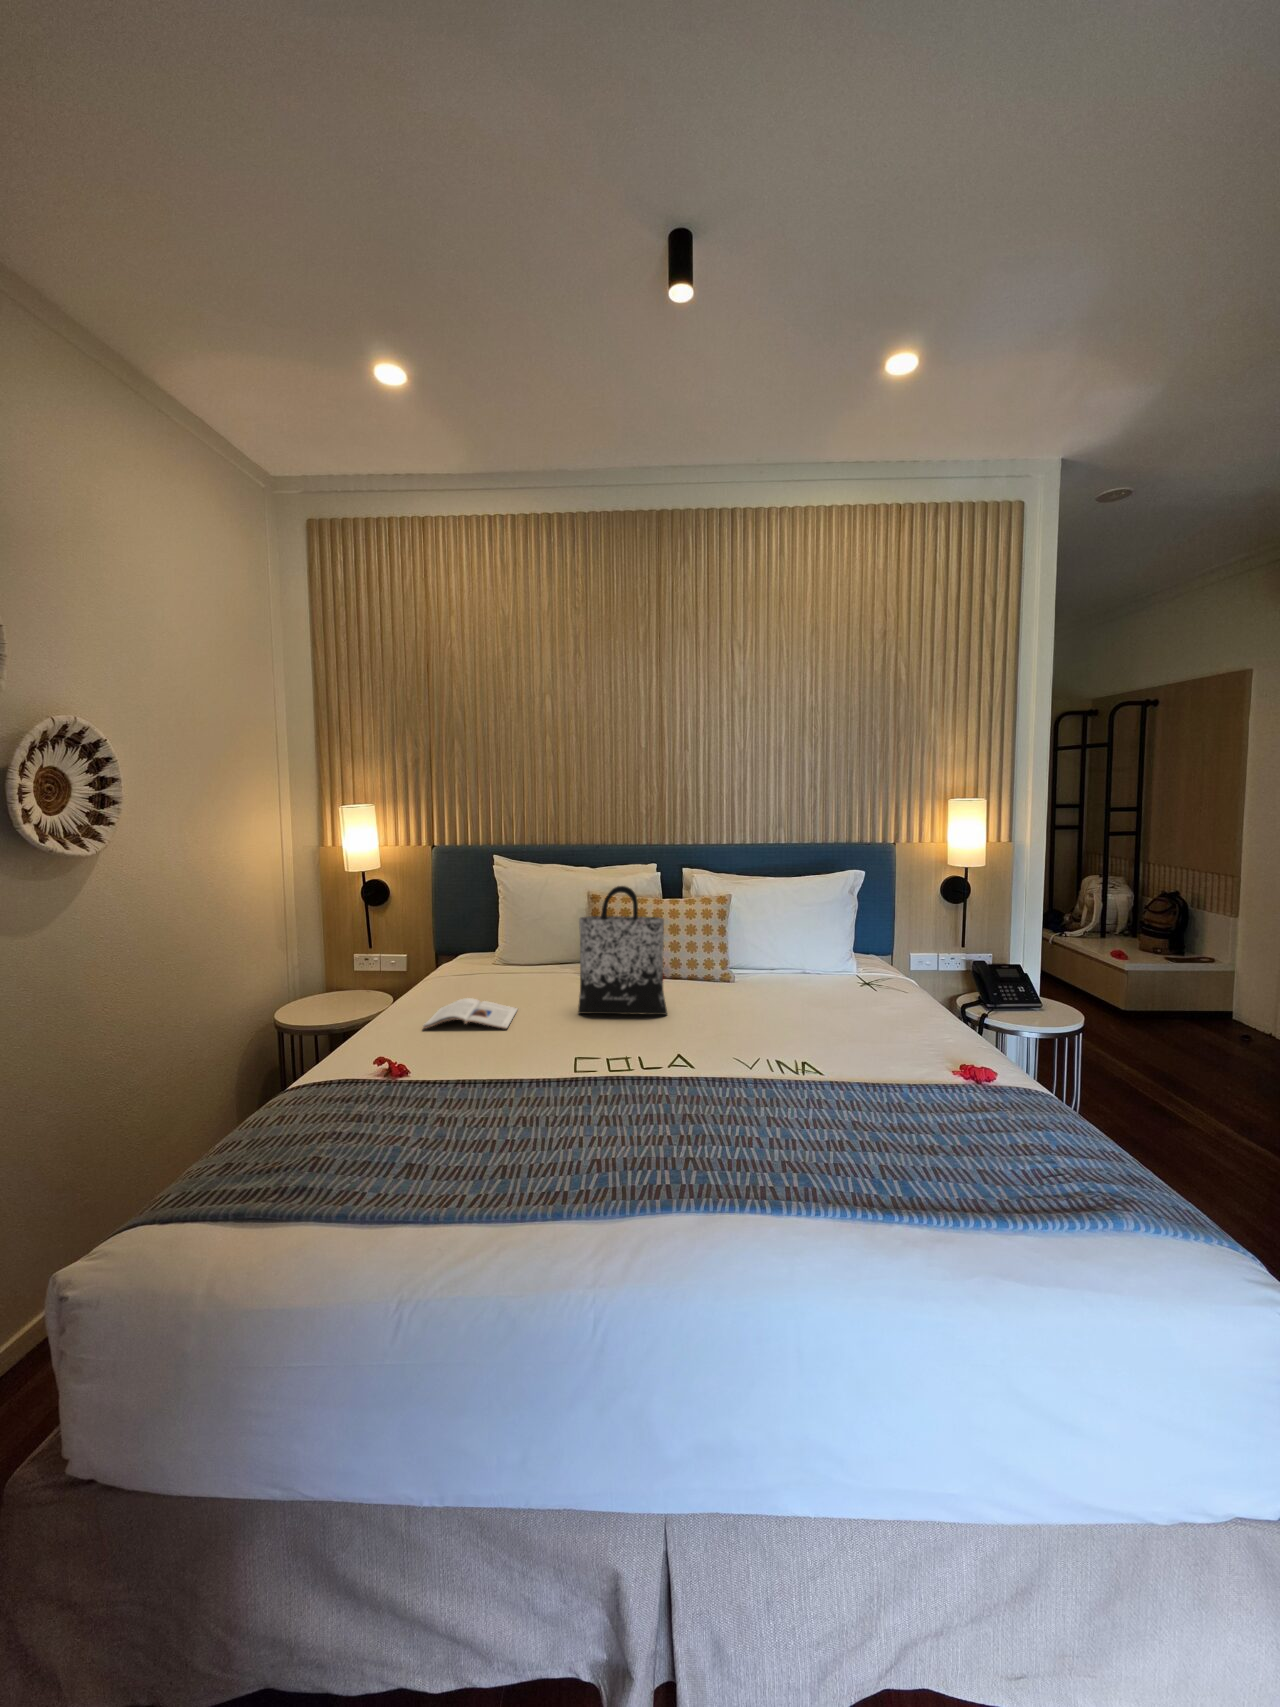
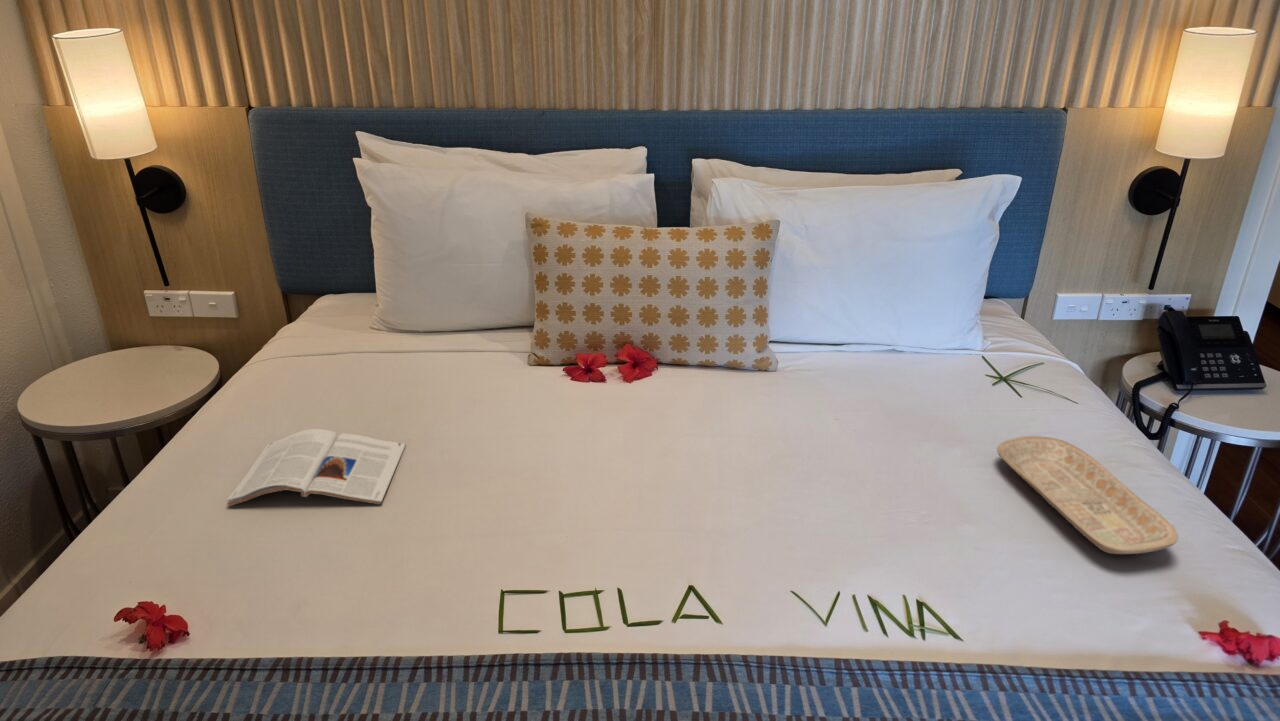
tote bag: present [578,886,667,1015] -> none [504,238,668,462]
tray: none [855,1002,948,1047] -> present [997,436,1178,554]

